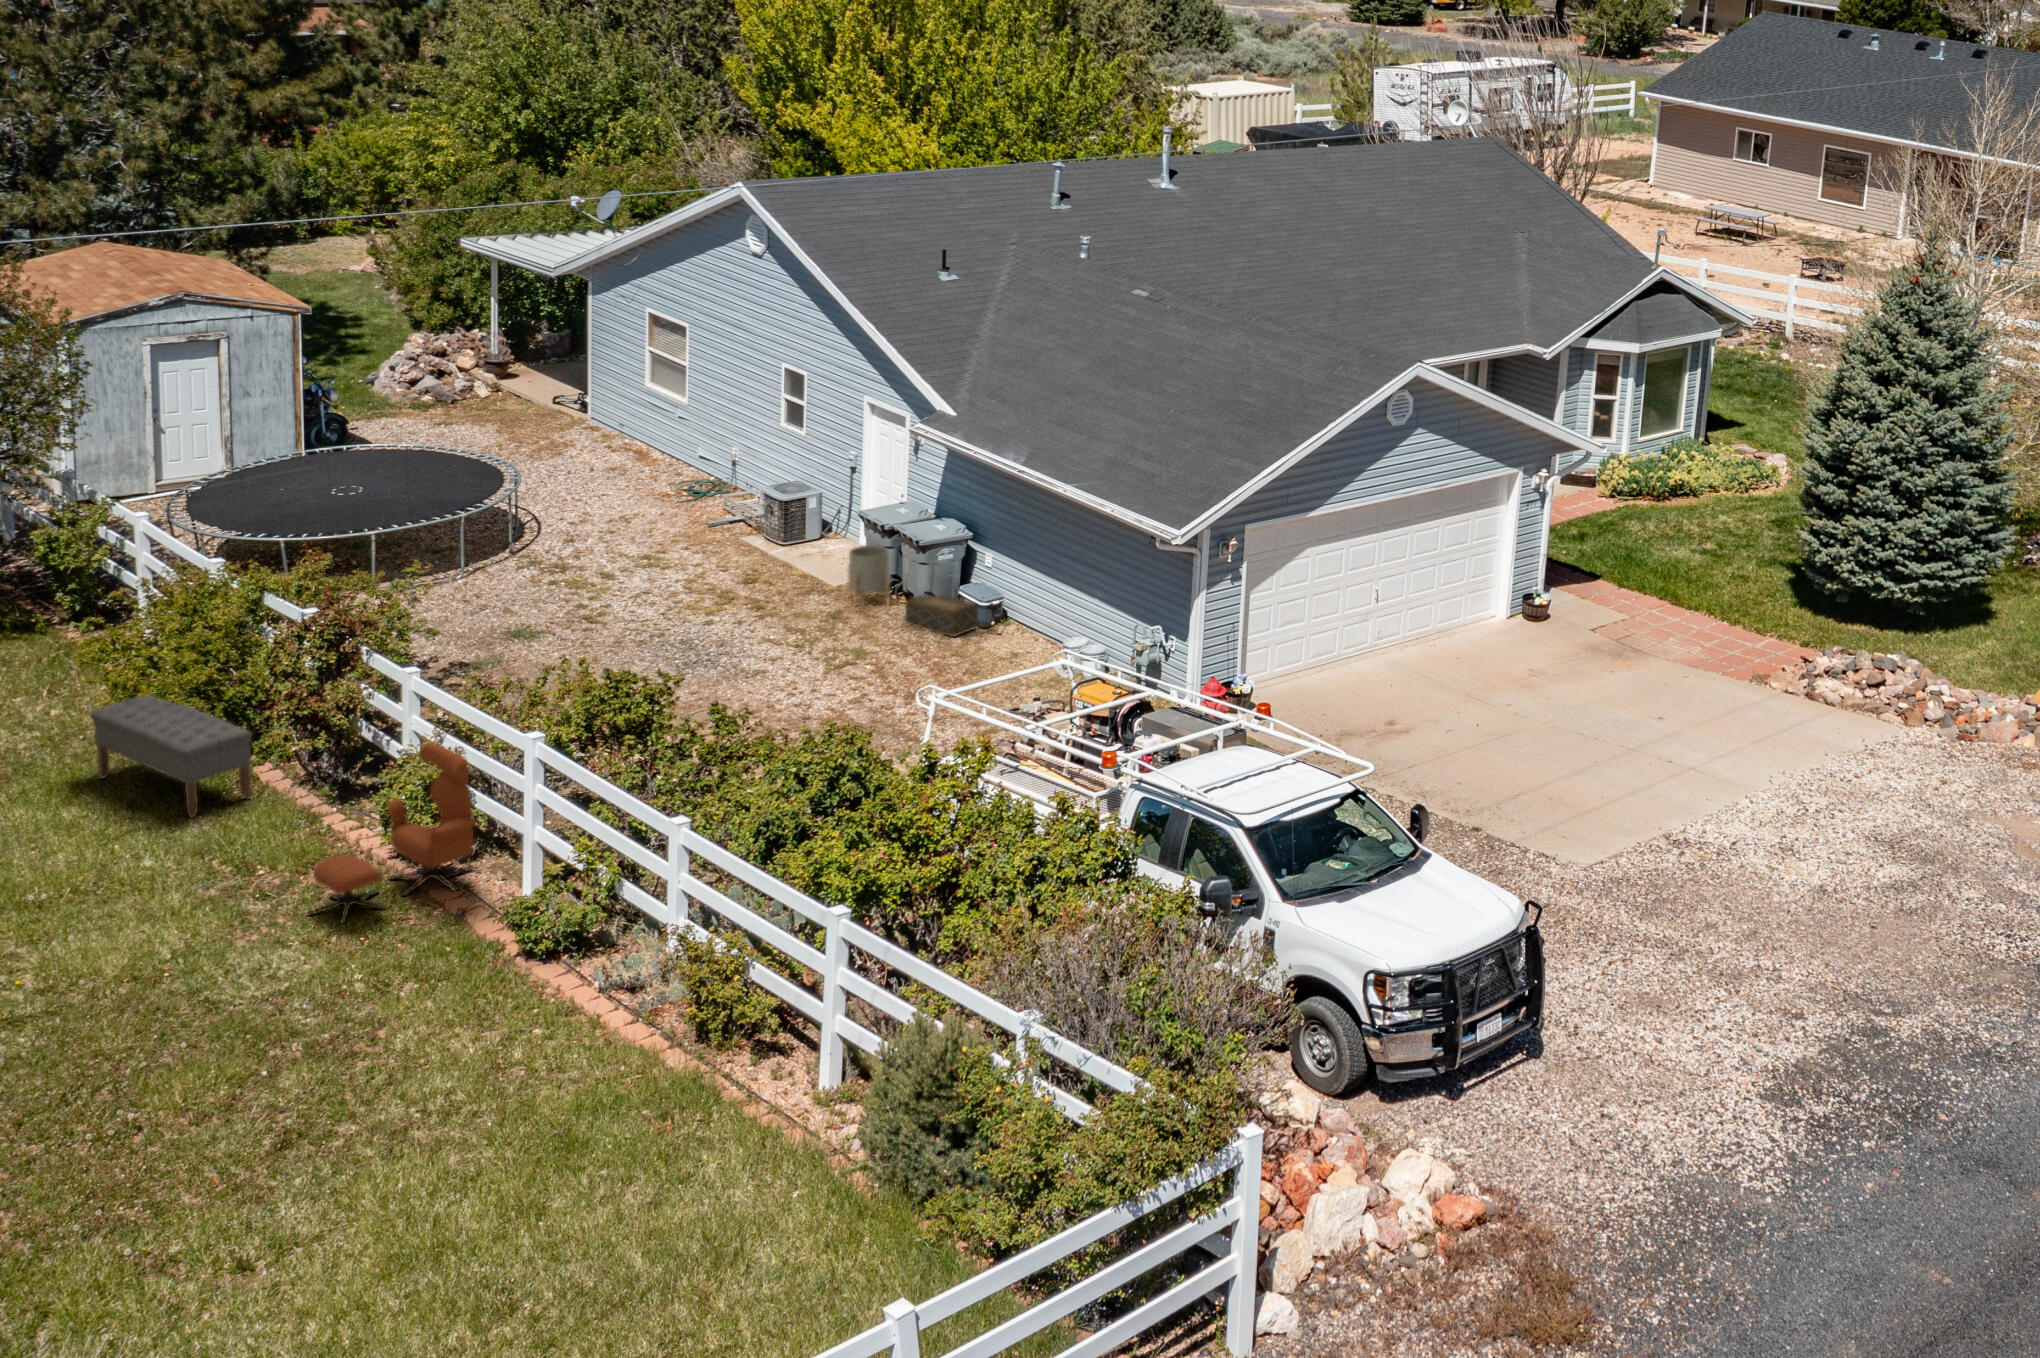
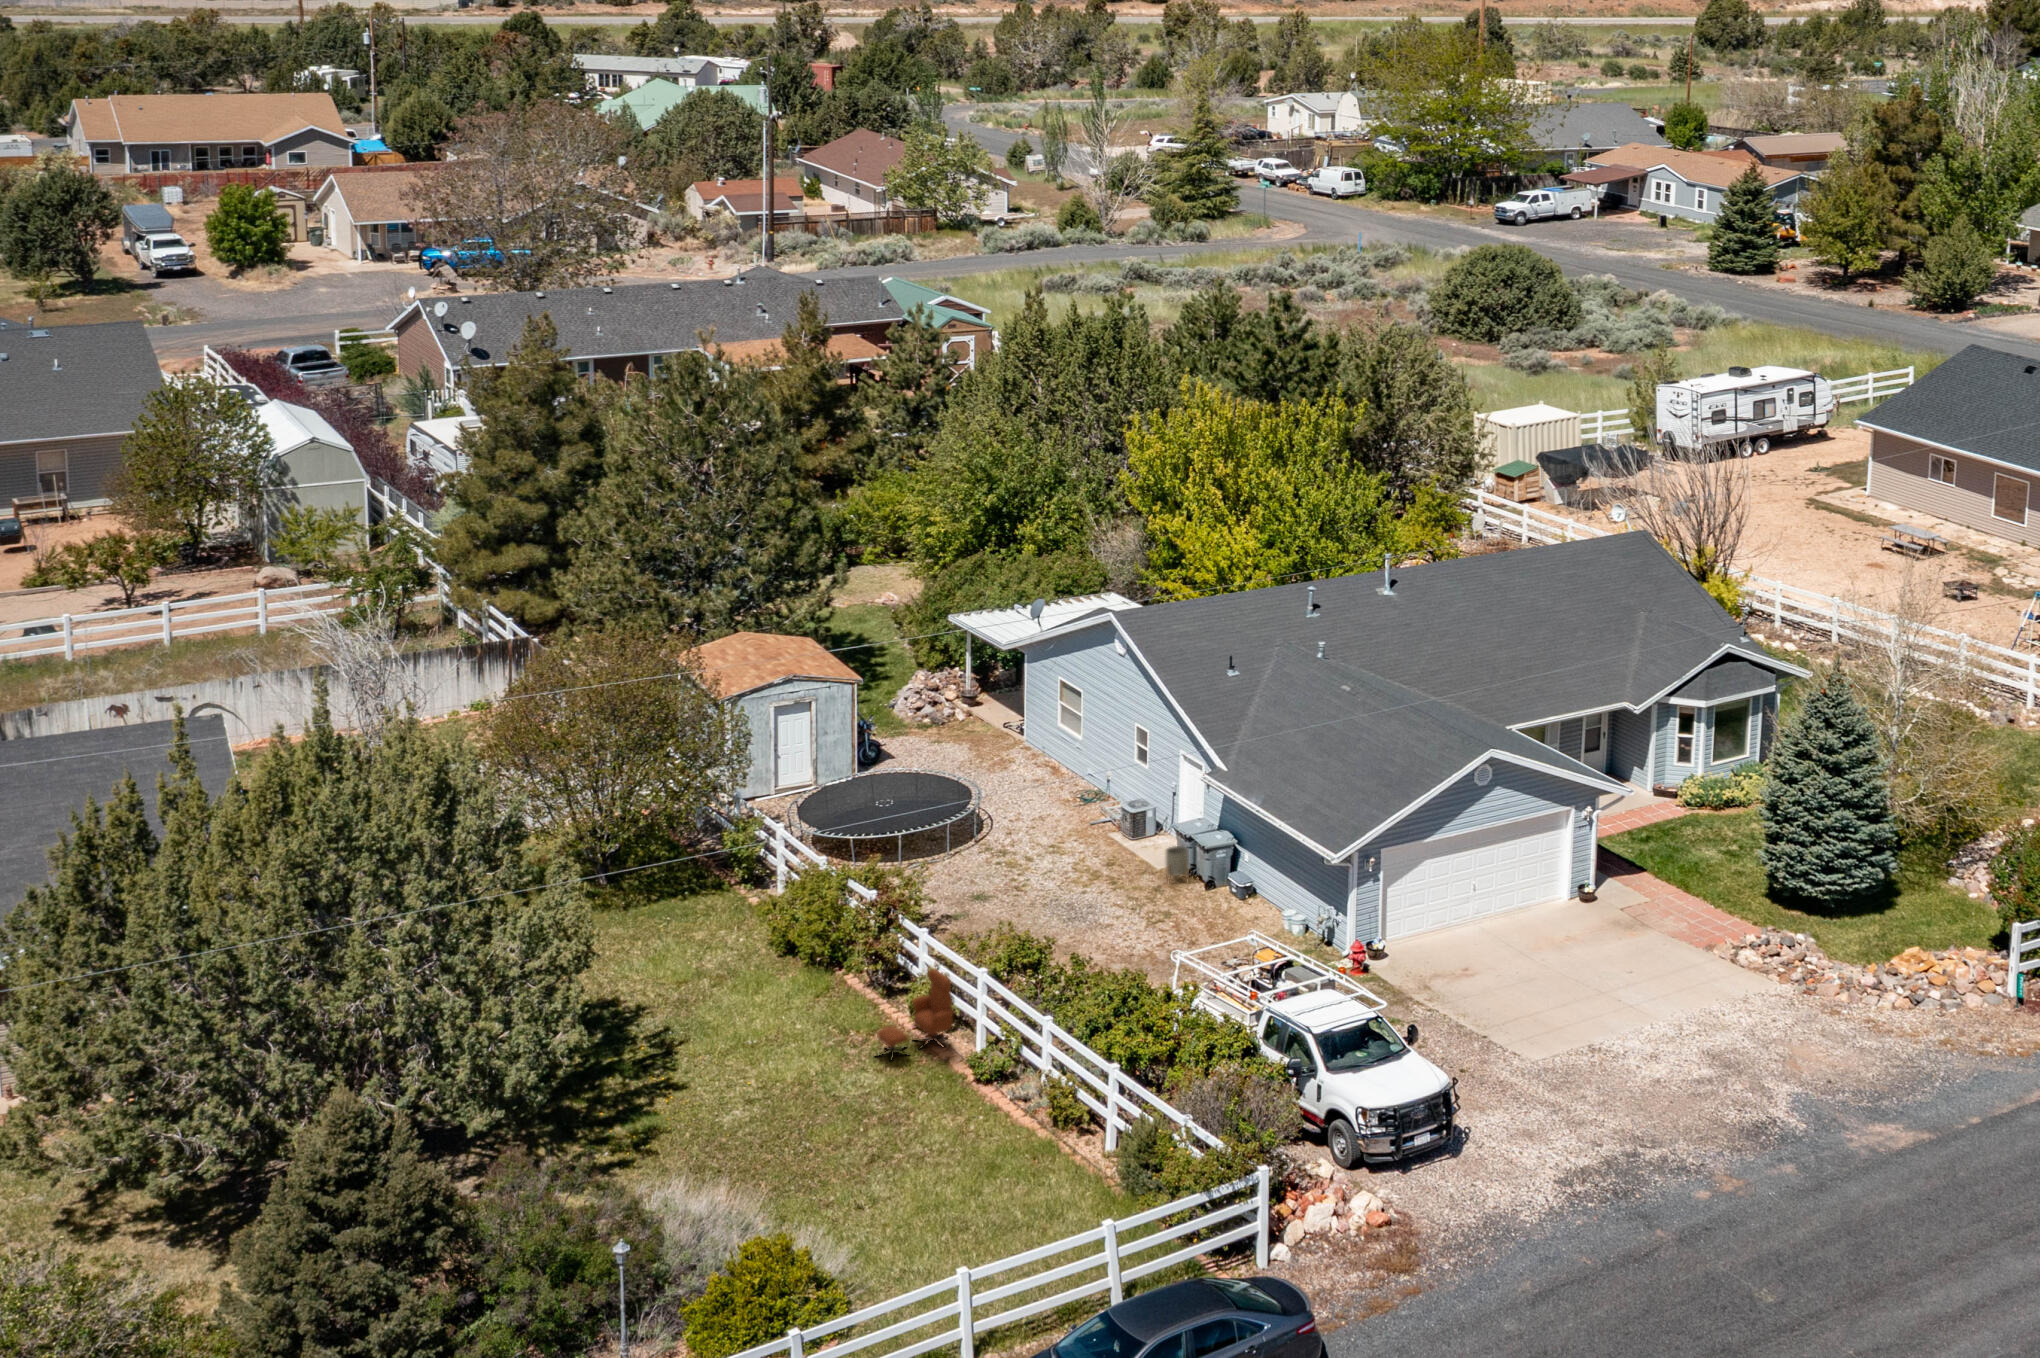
woven basket: present [905,595,978,637] -> none [1196,877,1238,906]
bench: present [90,694,252,817] -> none [766,934,845,1003]

